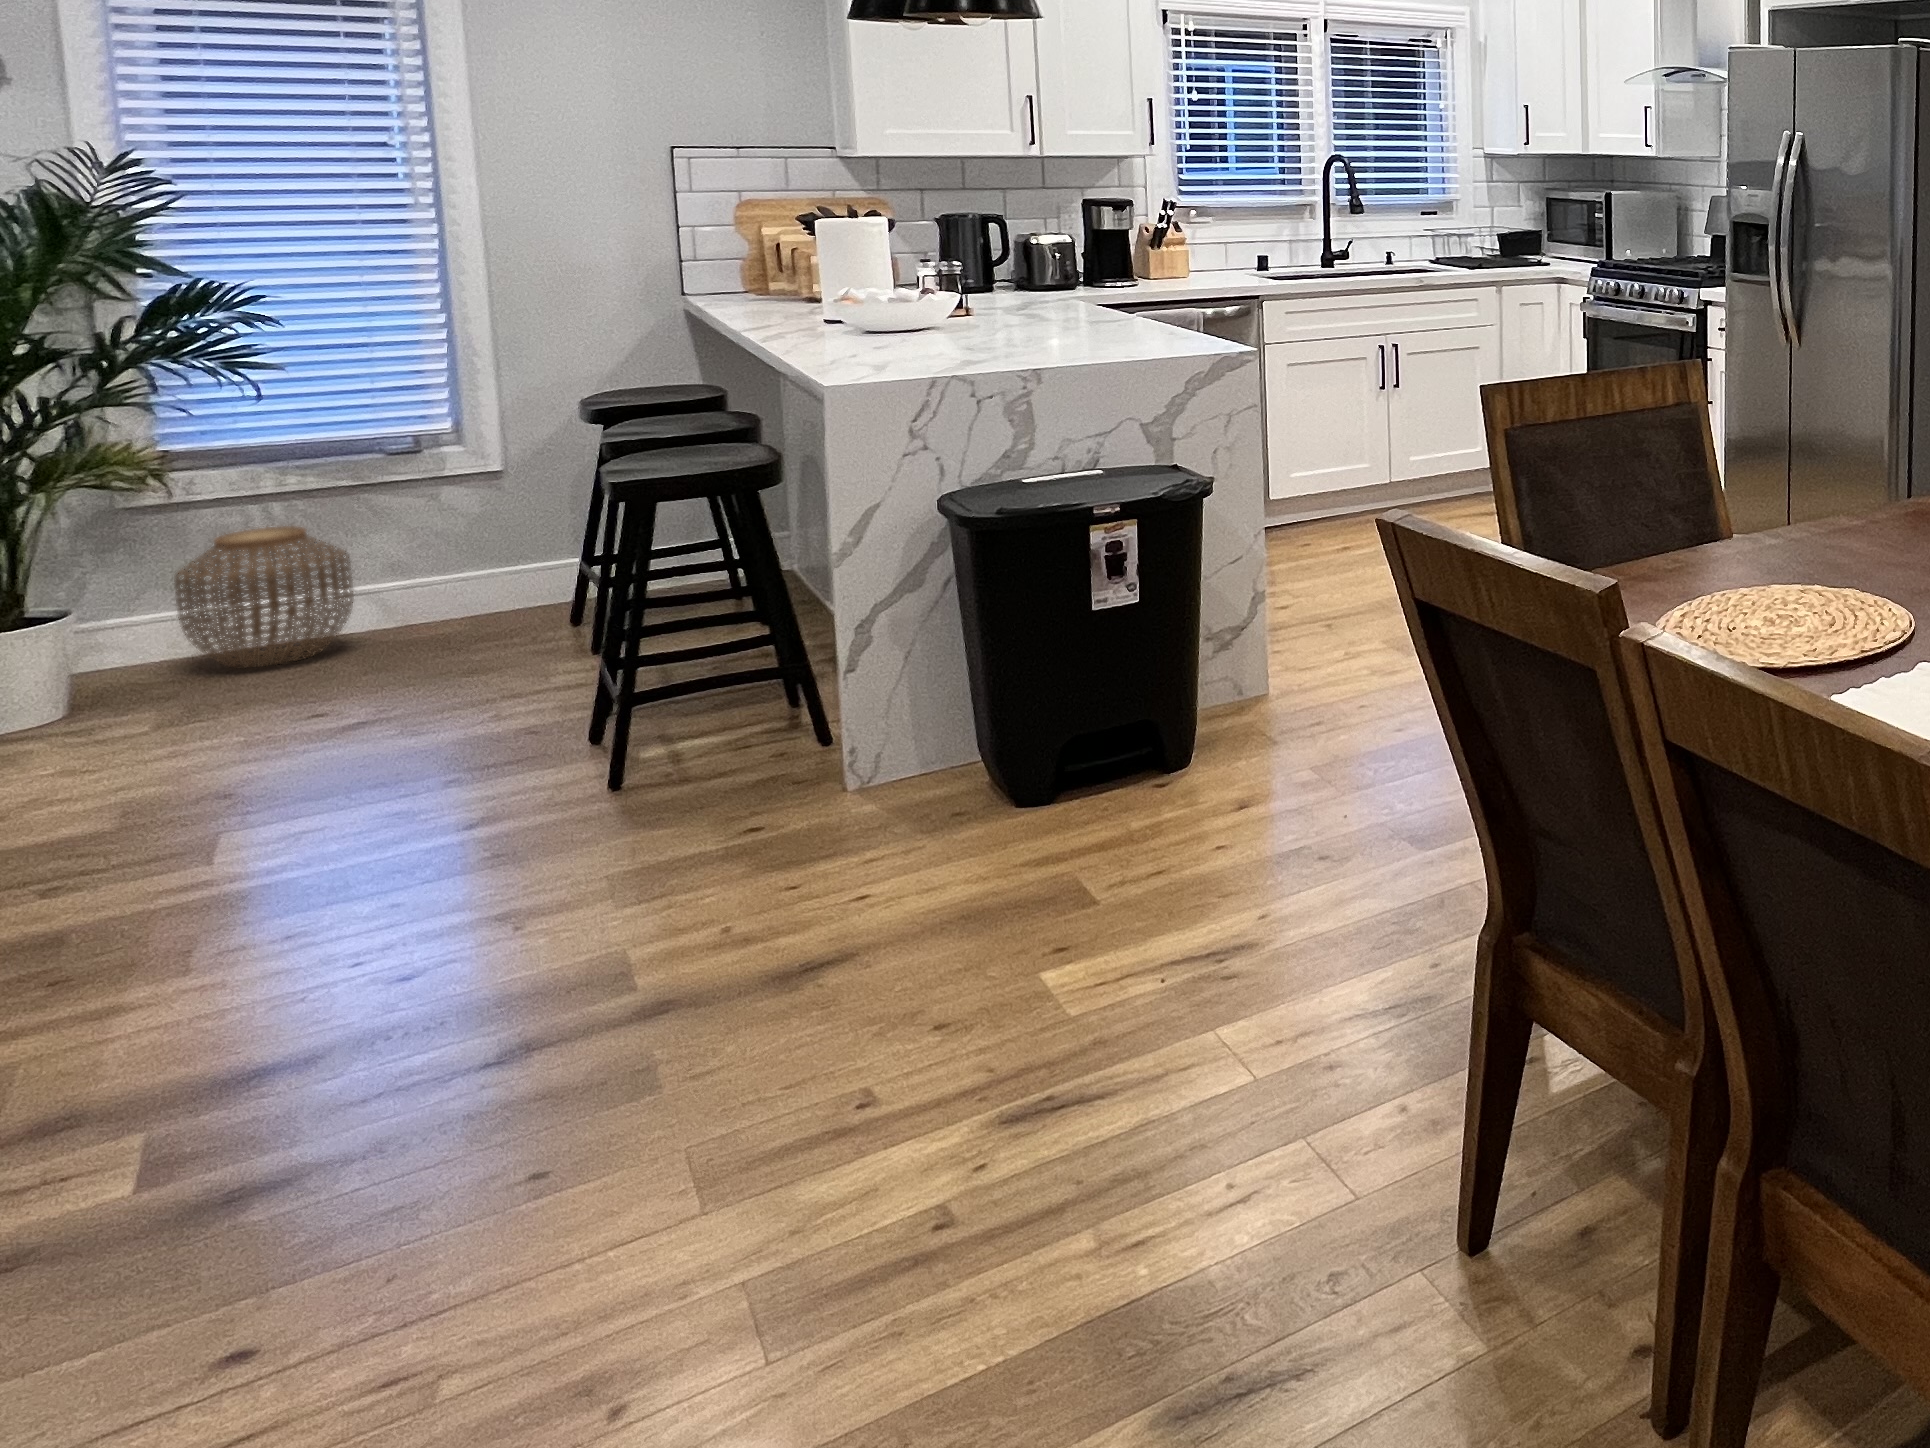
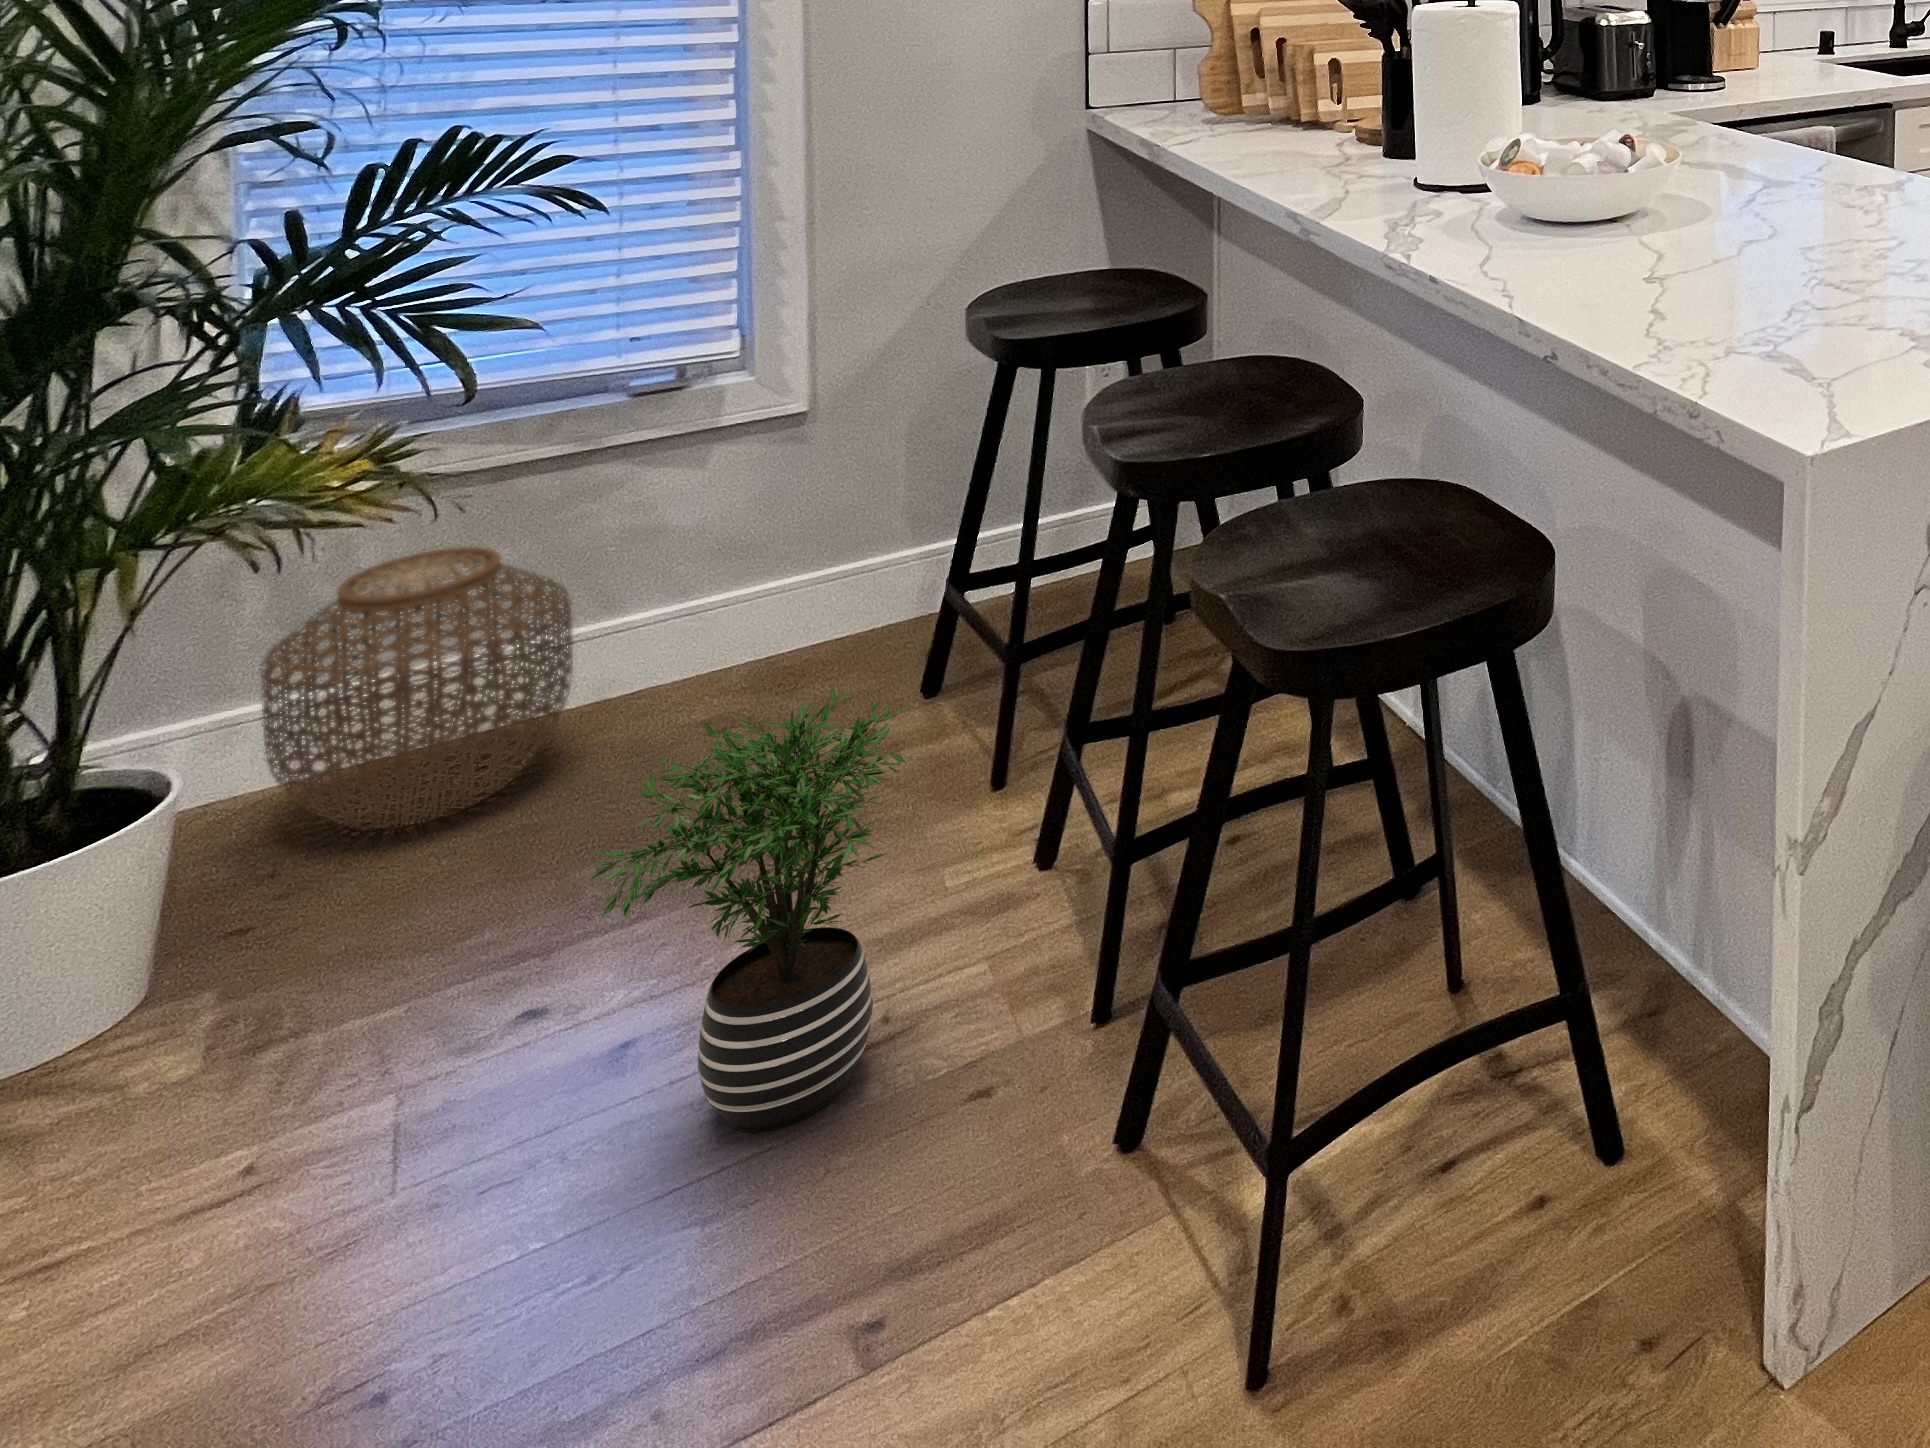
potted plant: none [335,547,519,740] -> present [590,688,913,1132]

